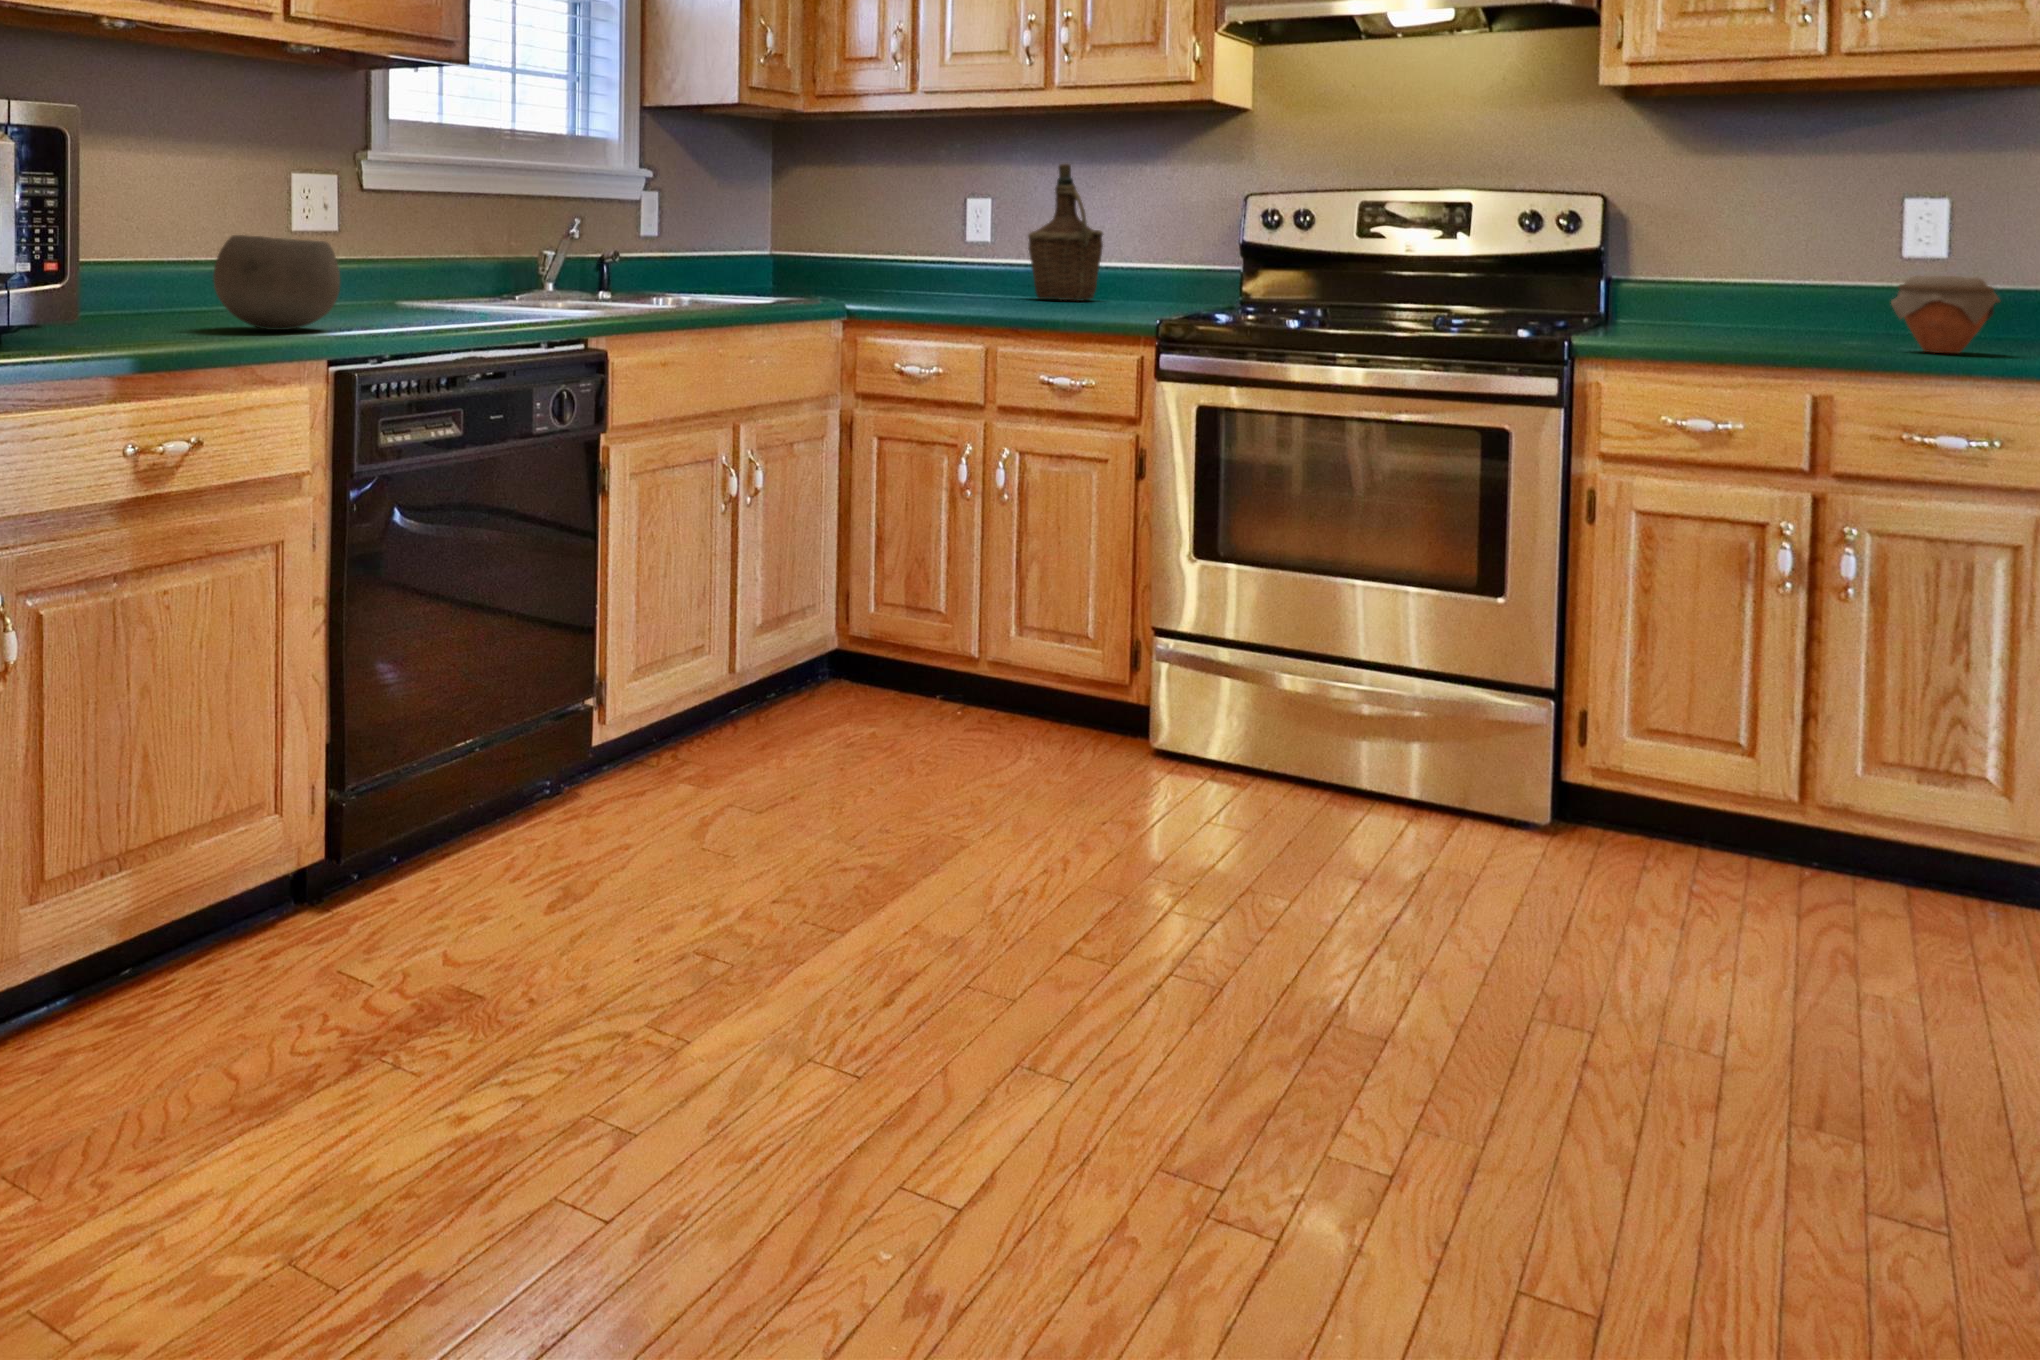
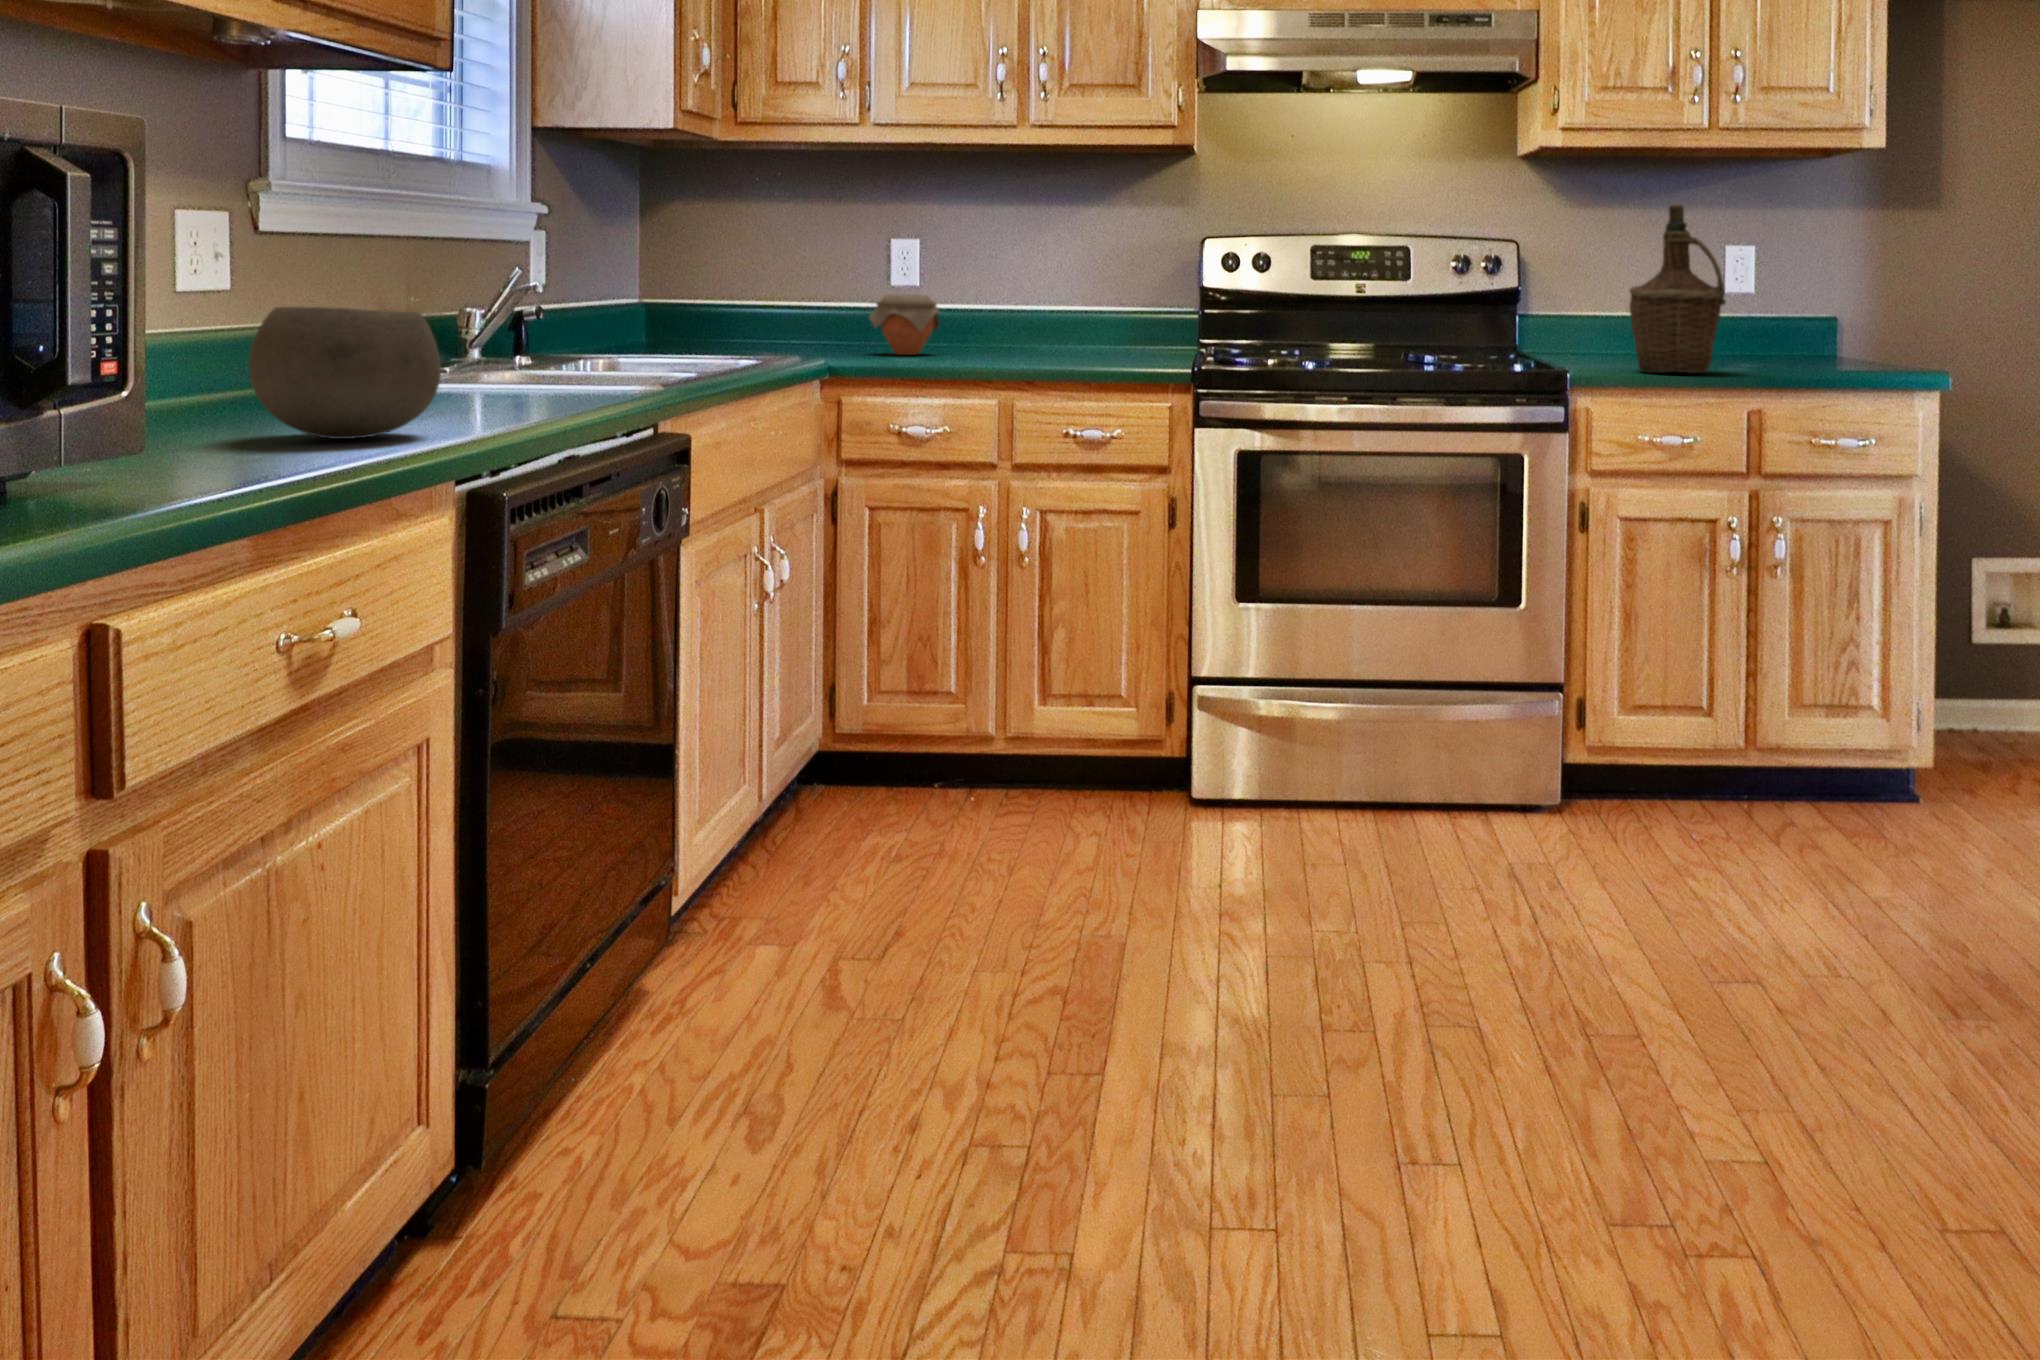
bottle: present [1028,164,1103,301] -> present [1629,204,1726,373]
jar: present [1891,275,2000,353] -> present [870,294,940,355]

